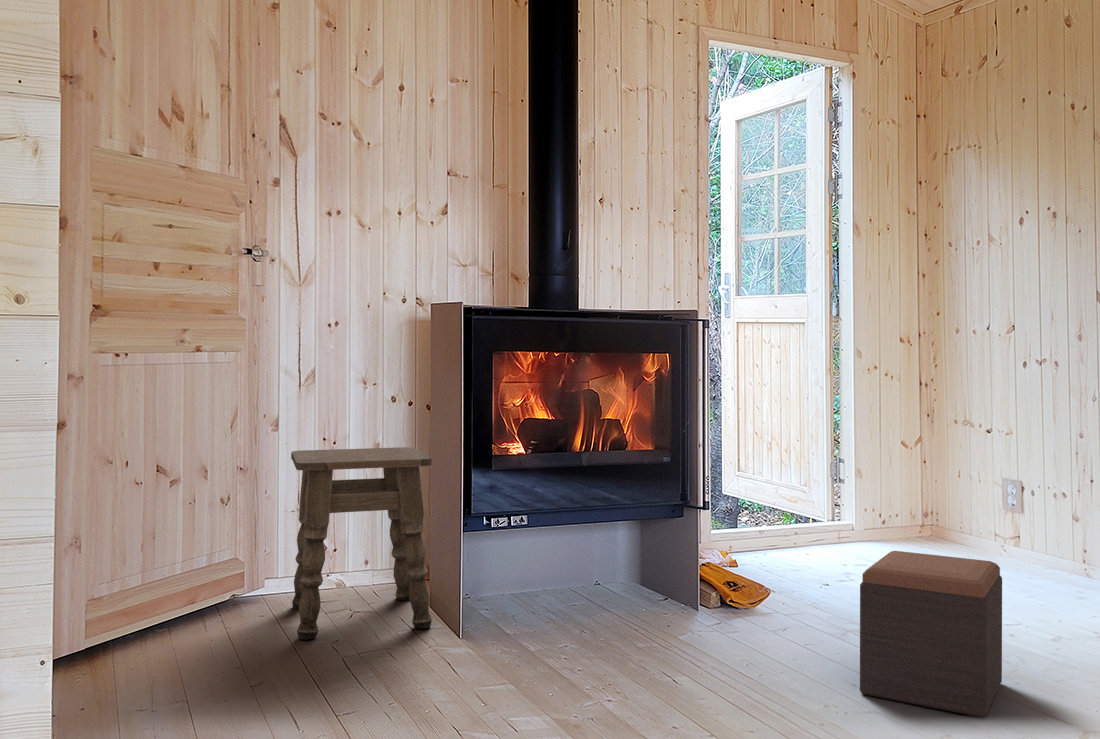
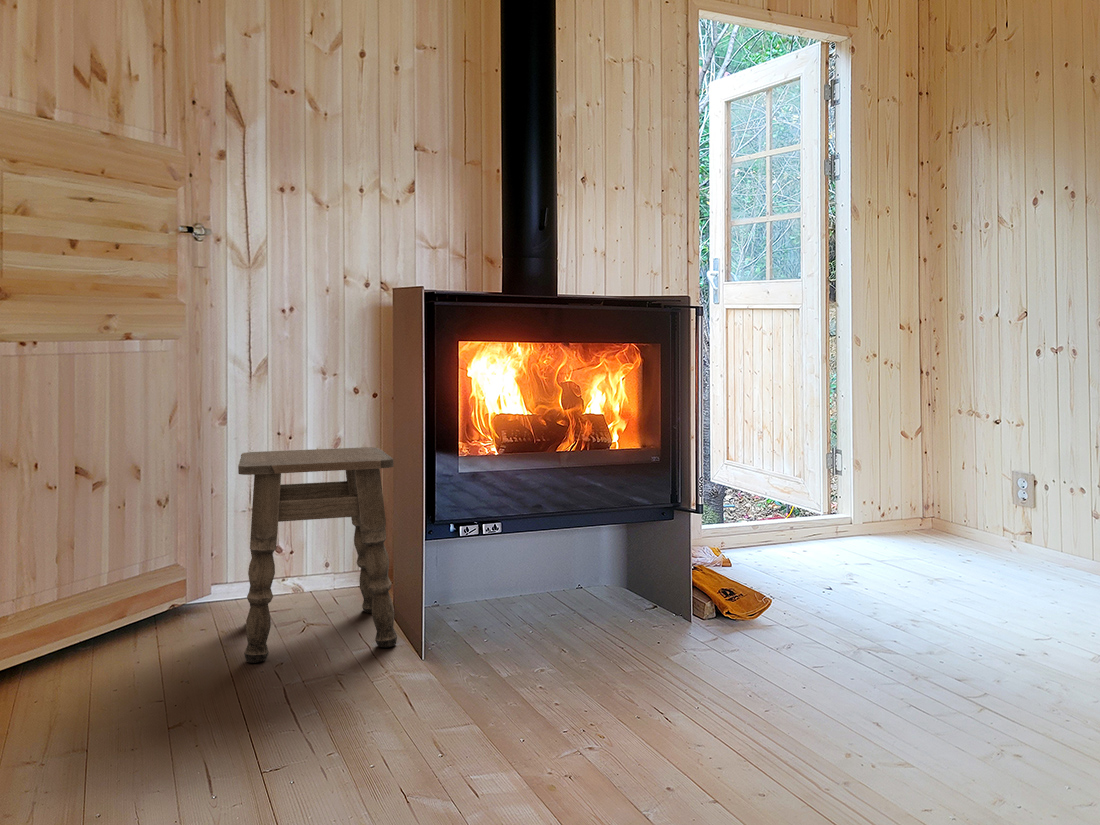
footstool: present [860,551,1002,718] -> none [880,559,1044,757]

